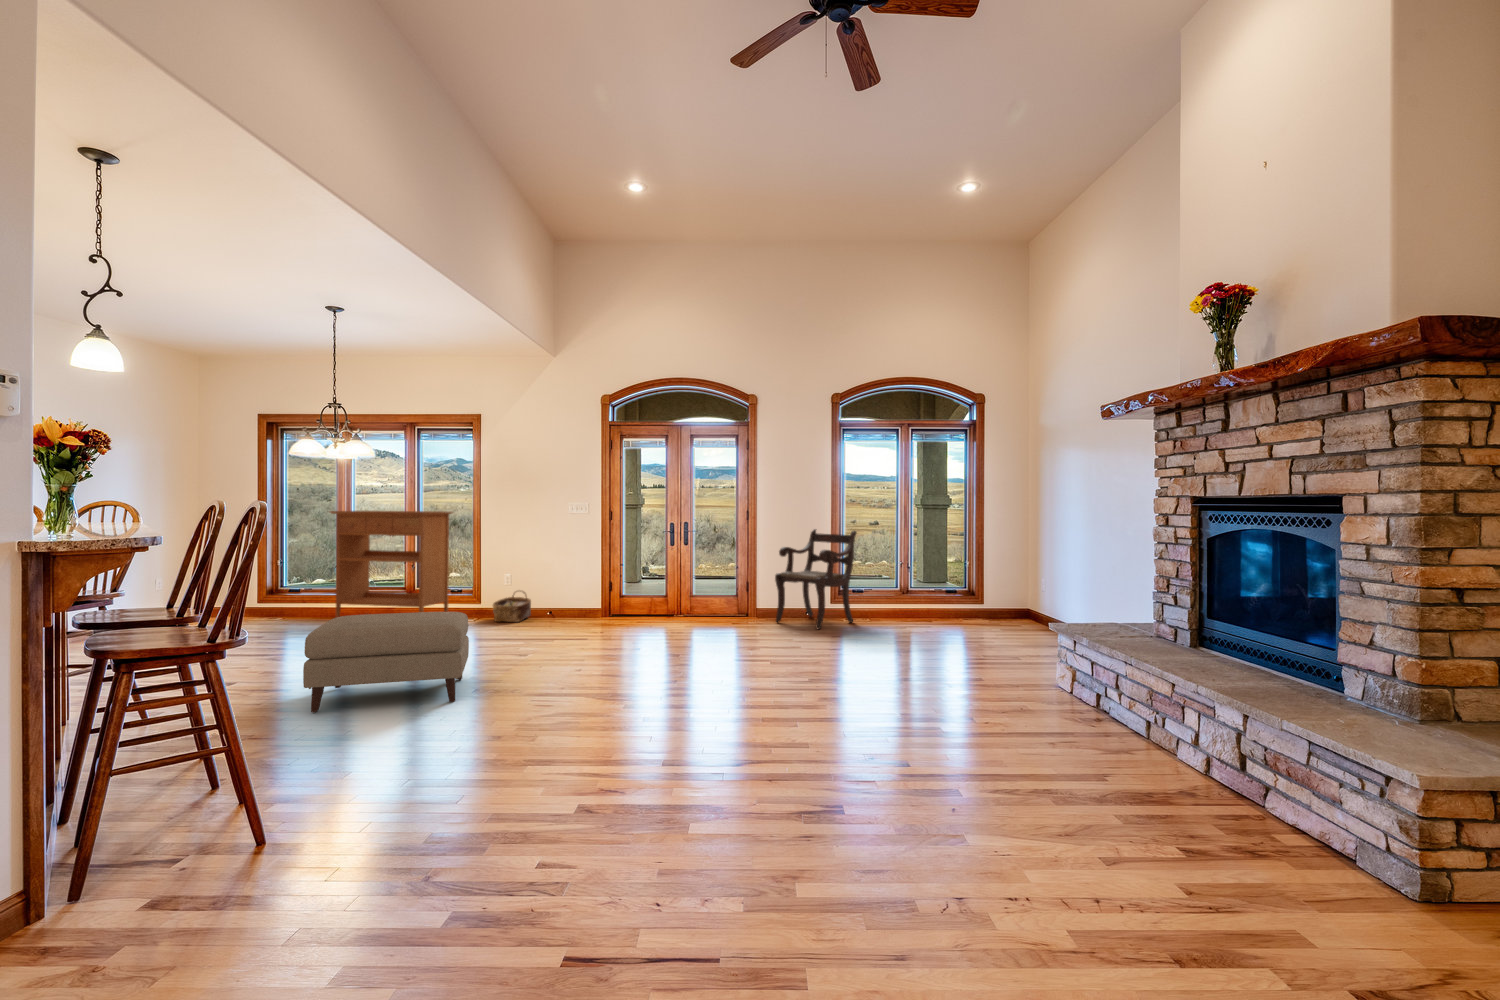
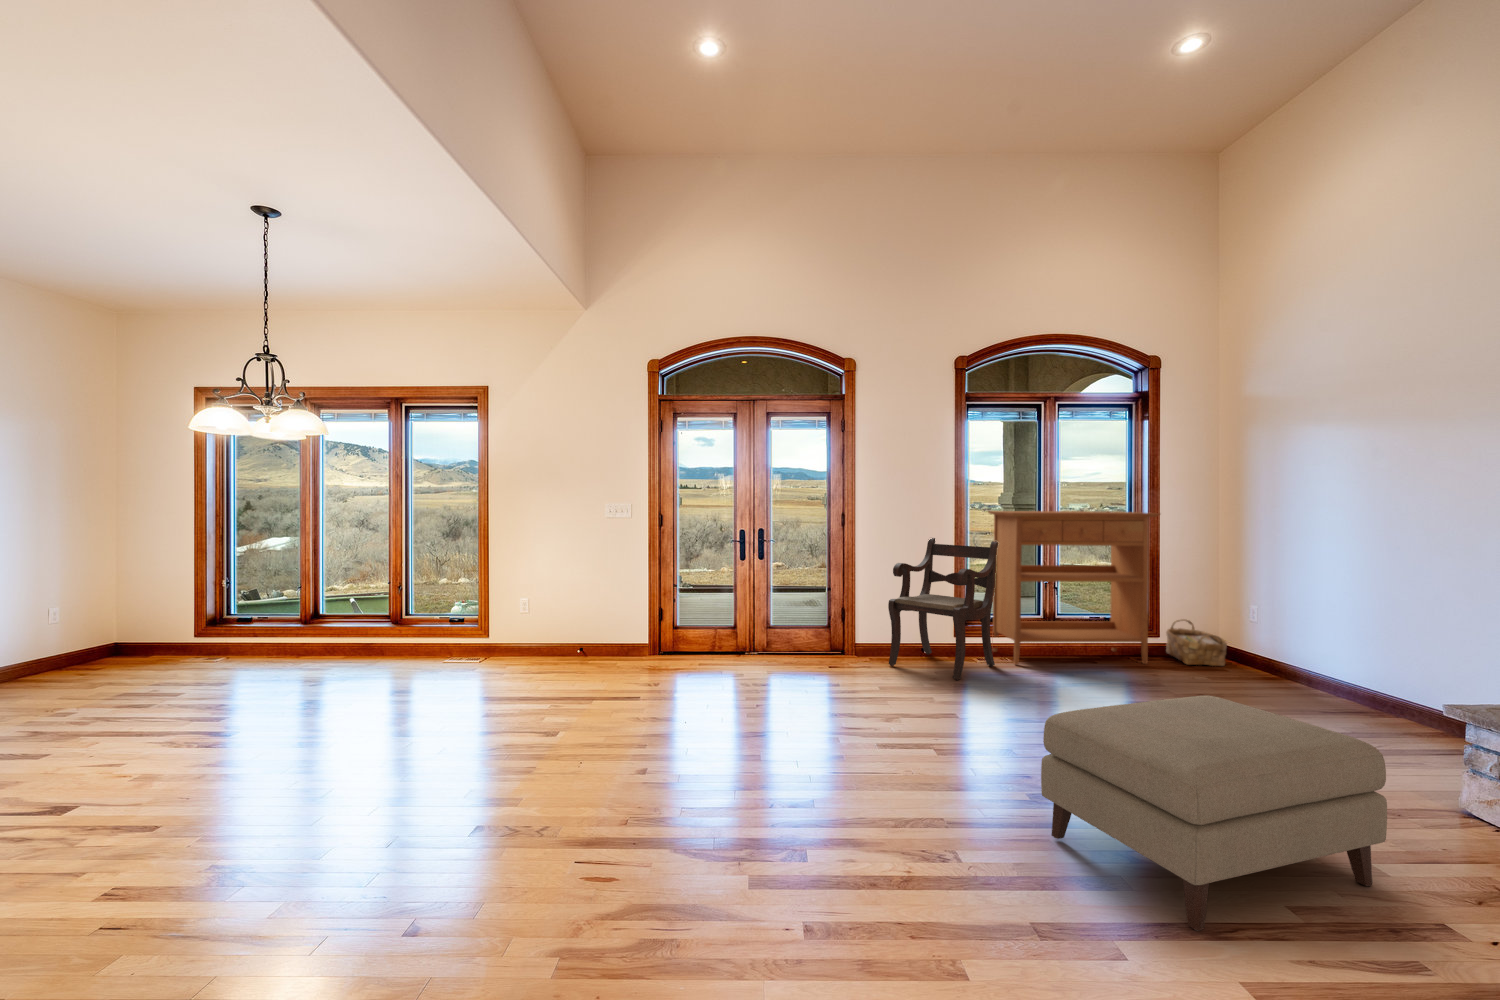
console table: present [330,511,452,618] -> present [988,511,1160,665]
woven basket: present [493,591,531,622] -> present [1166,619,1227,666]
ottoman: present [303,612,469,713] -> present [1041,695,1387,931]

